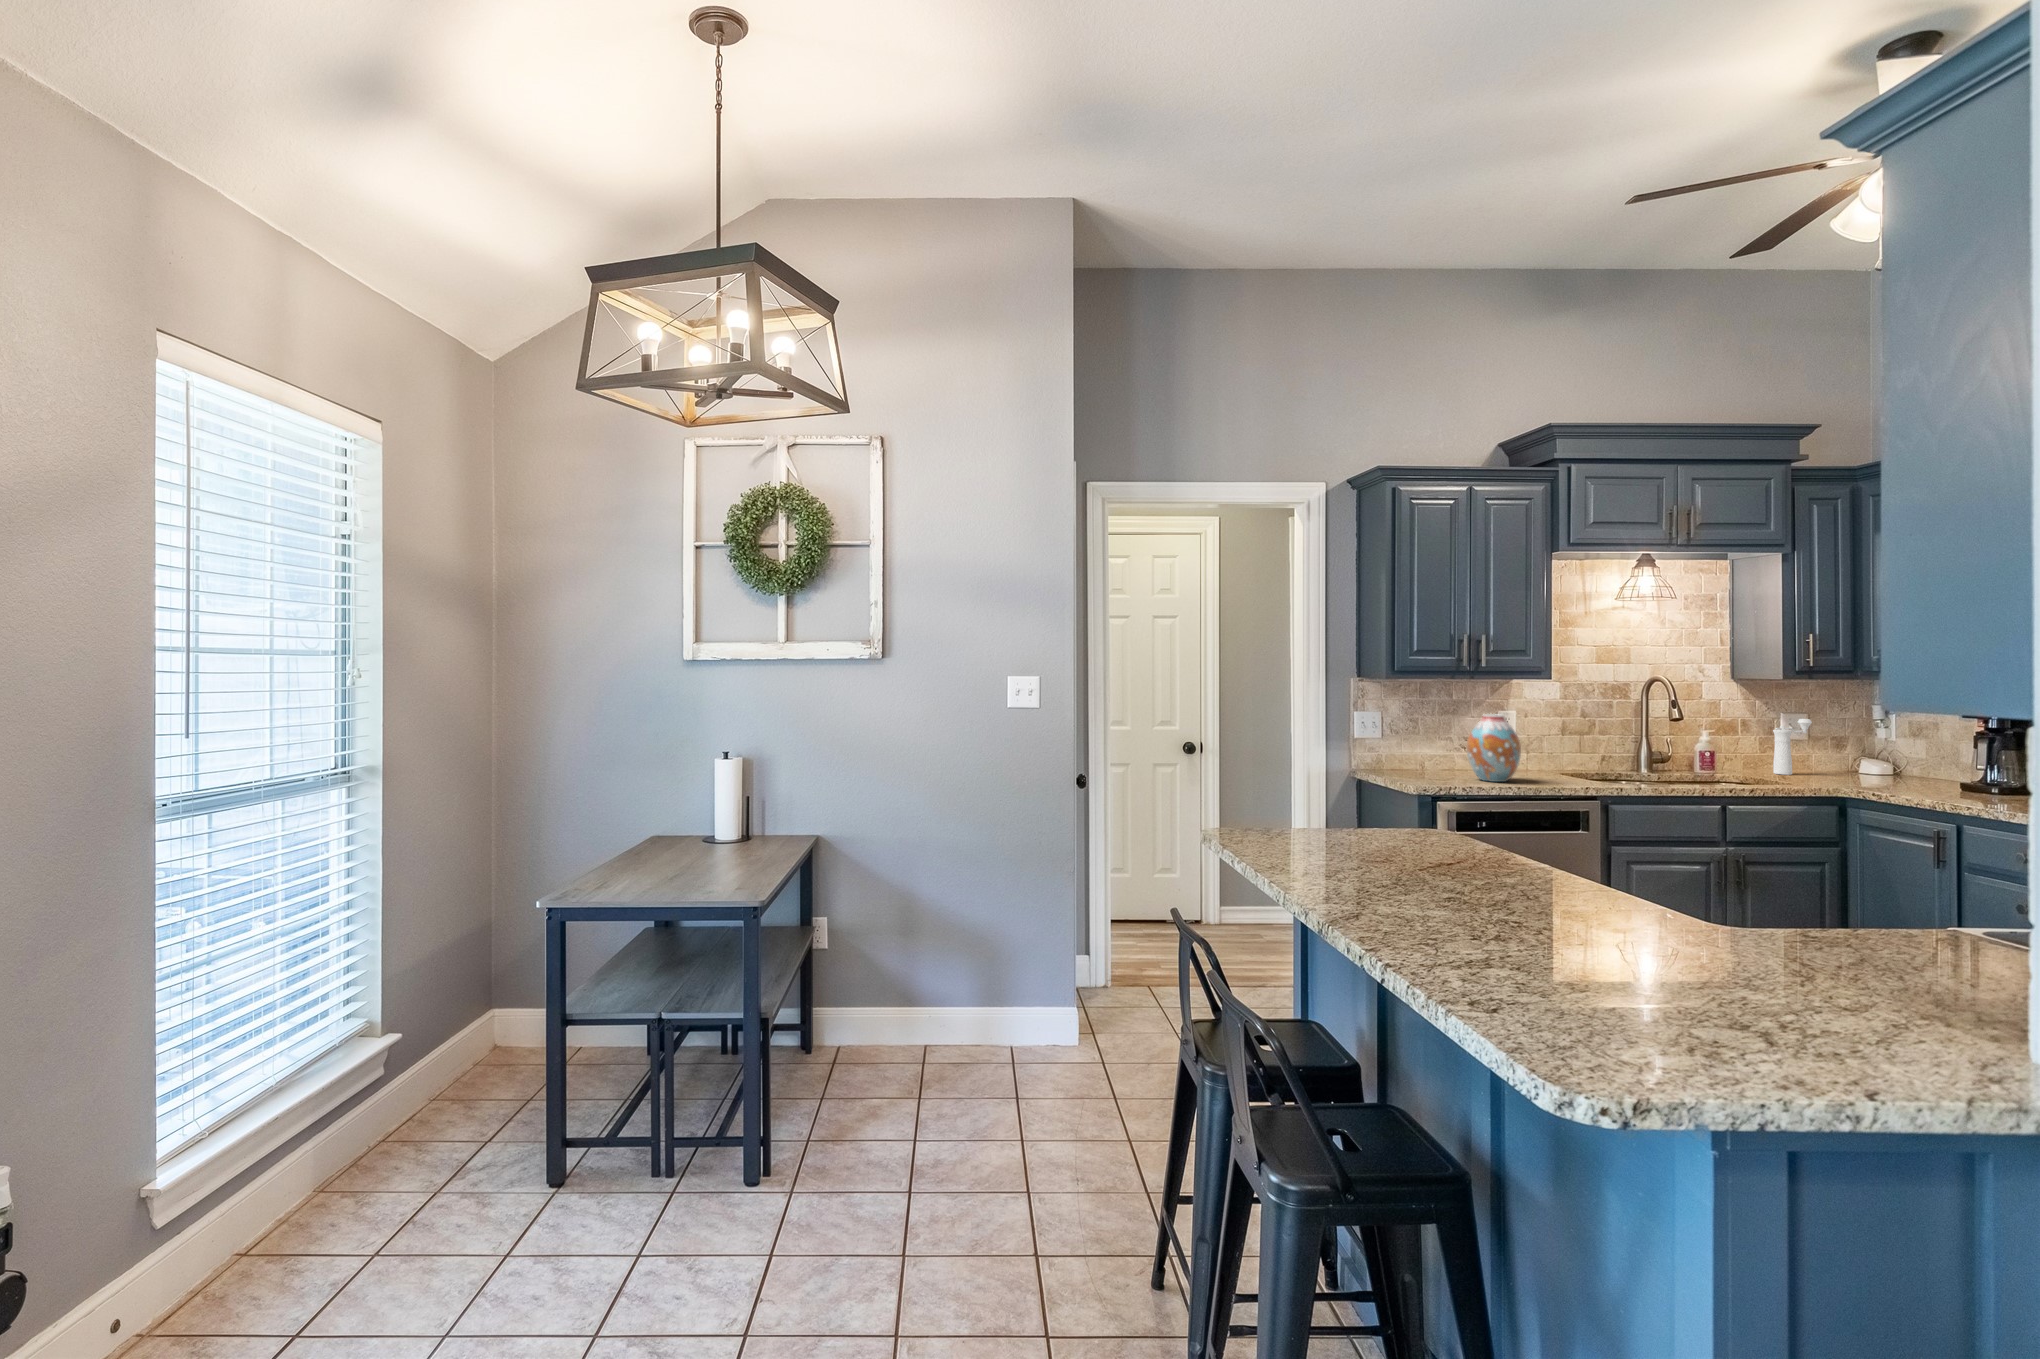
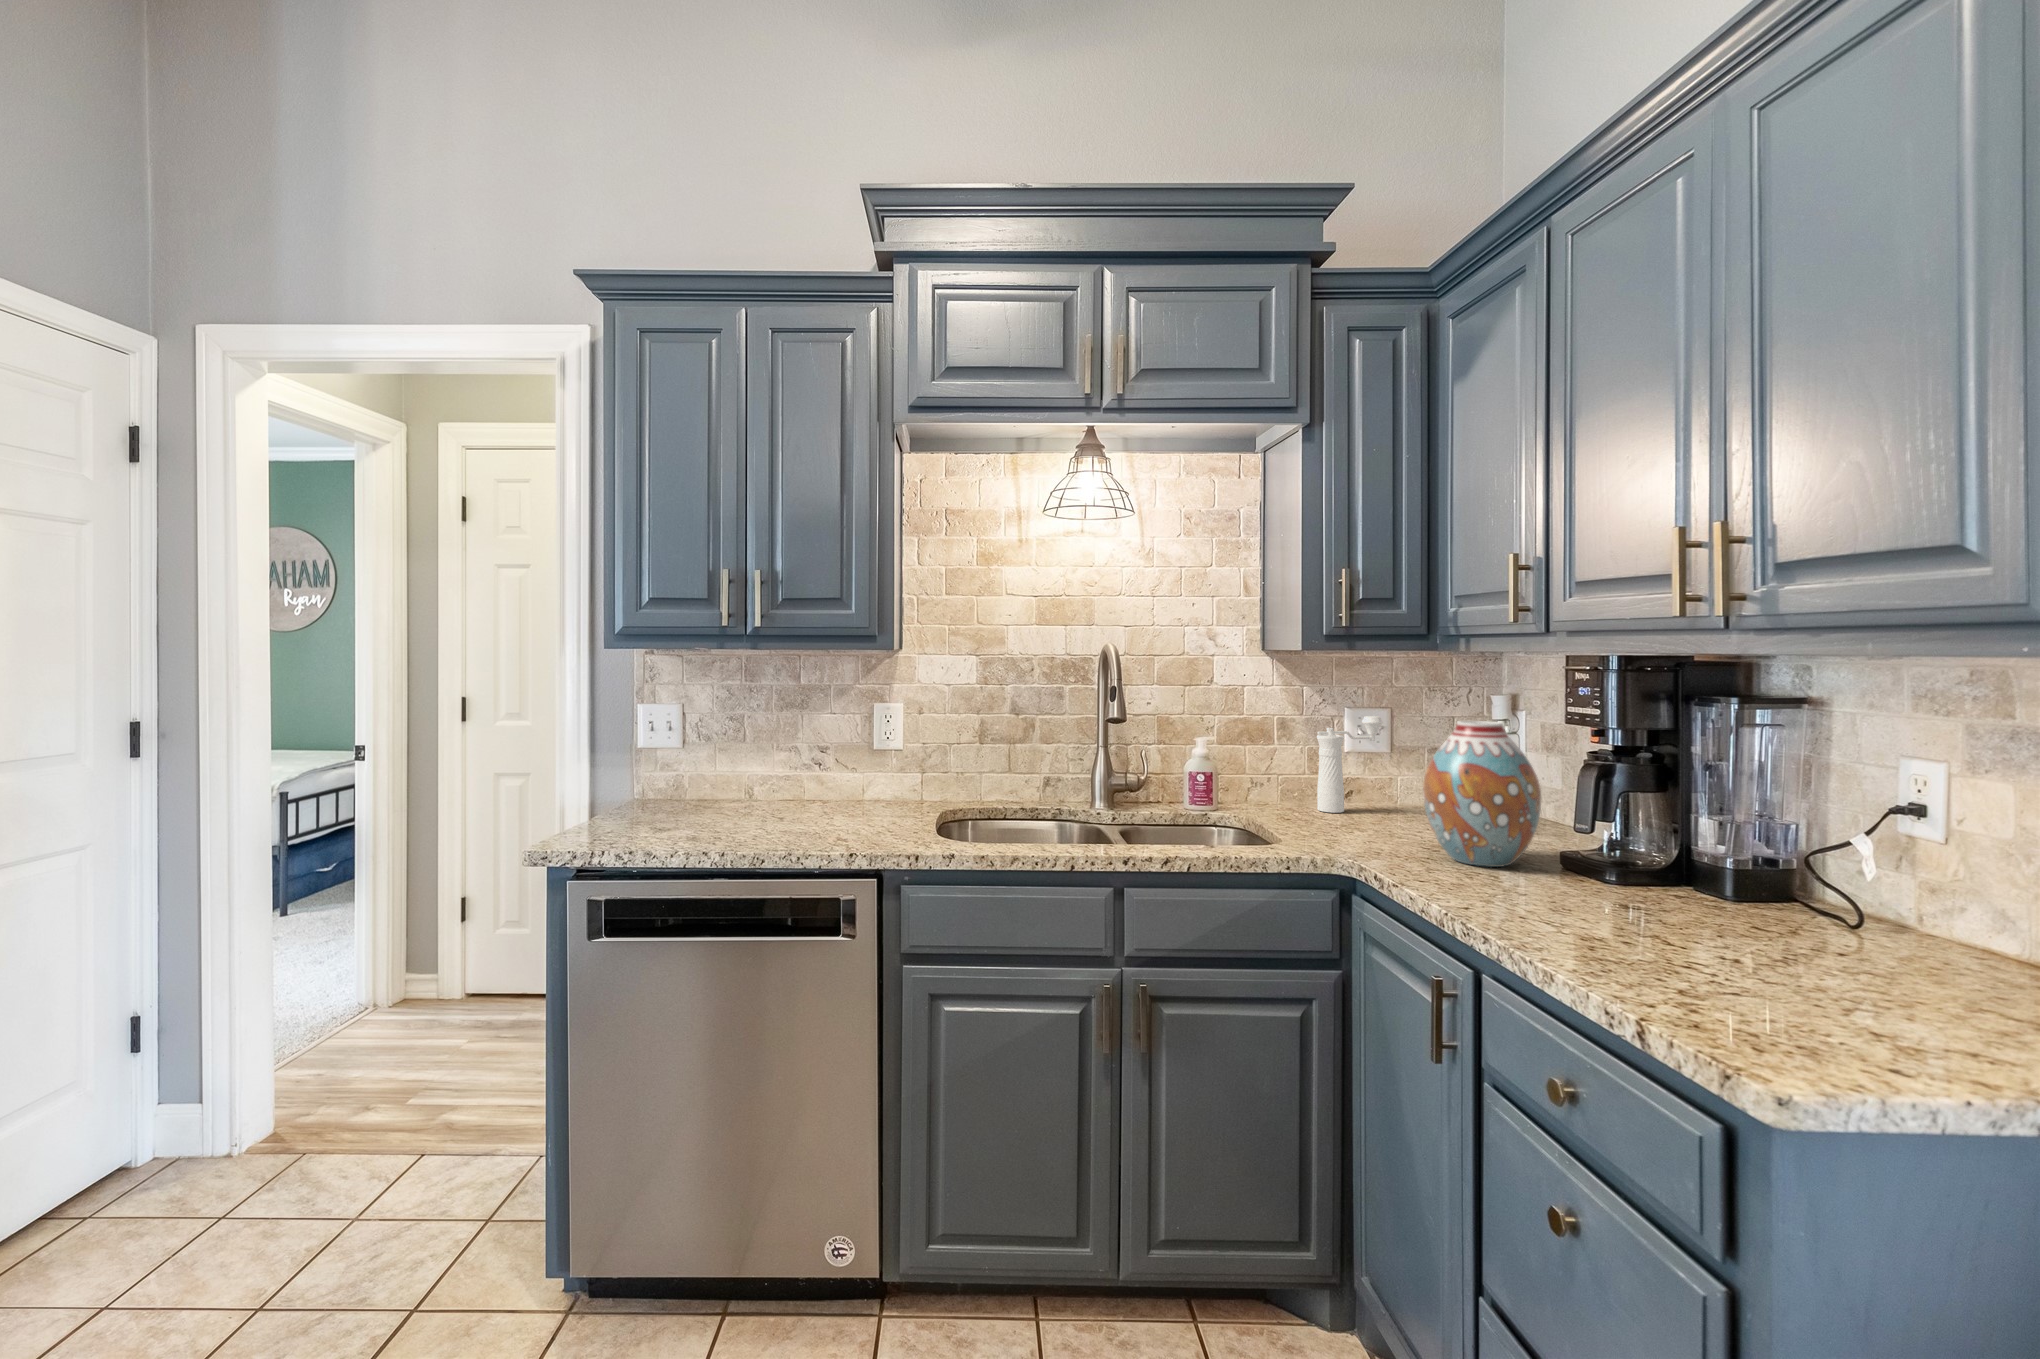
vase: present [1467,714,1521,782] -> present [1423,721,1541,867]

